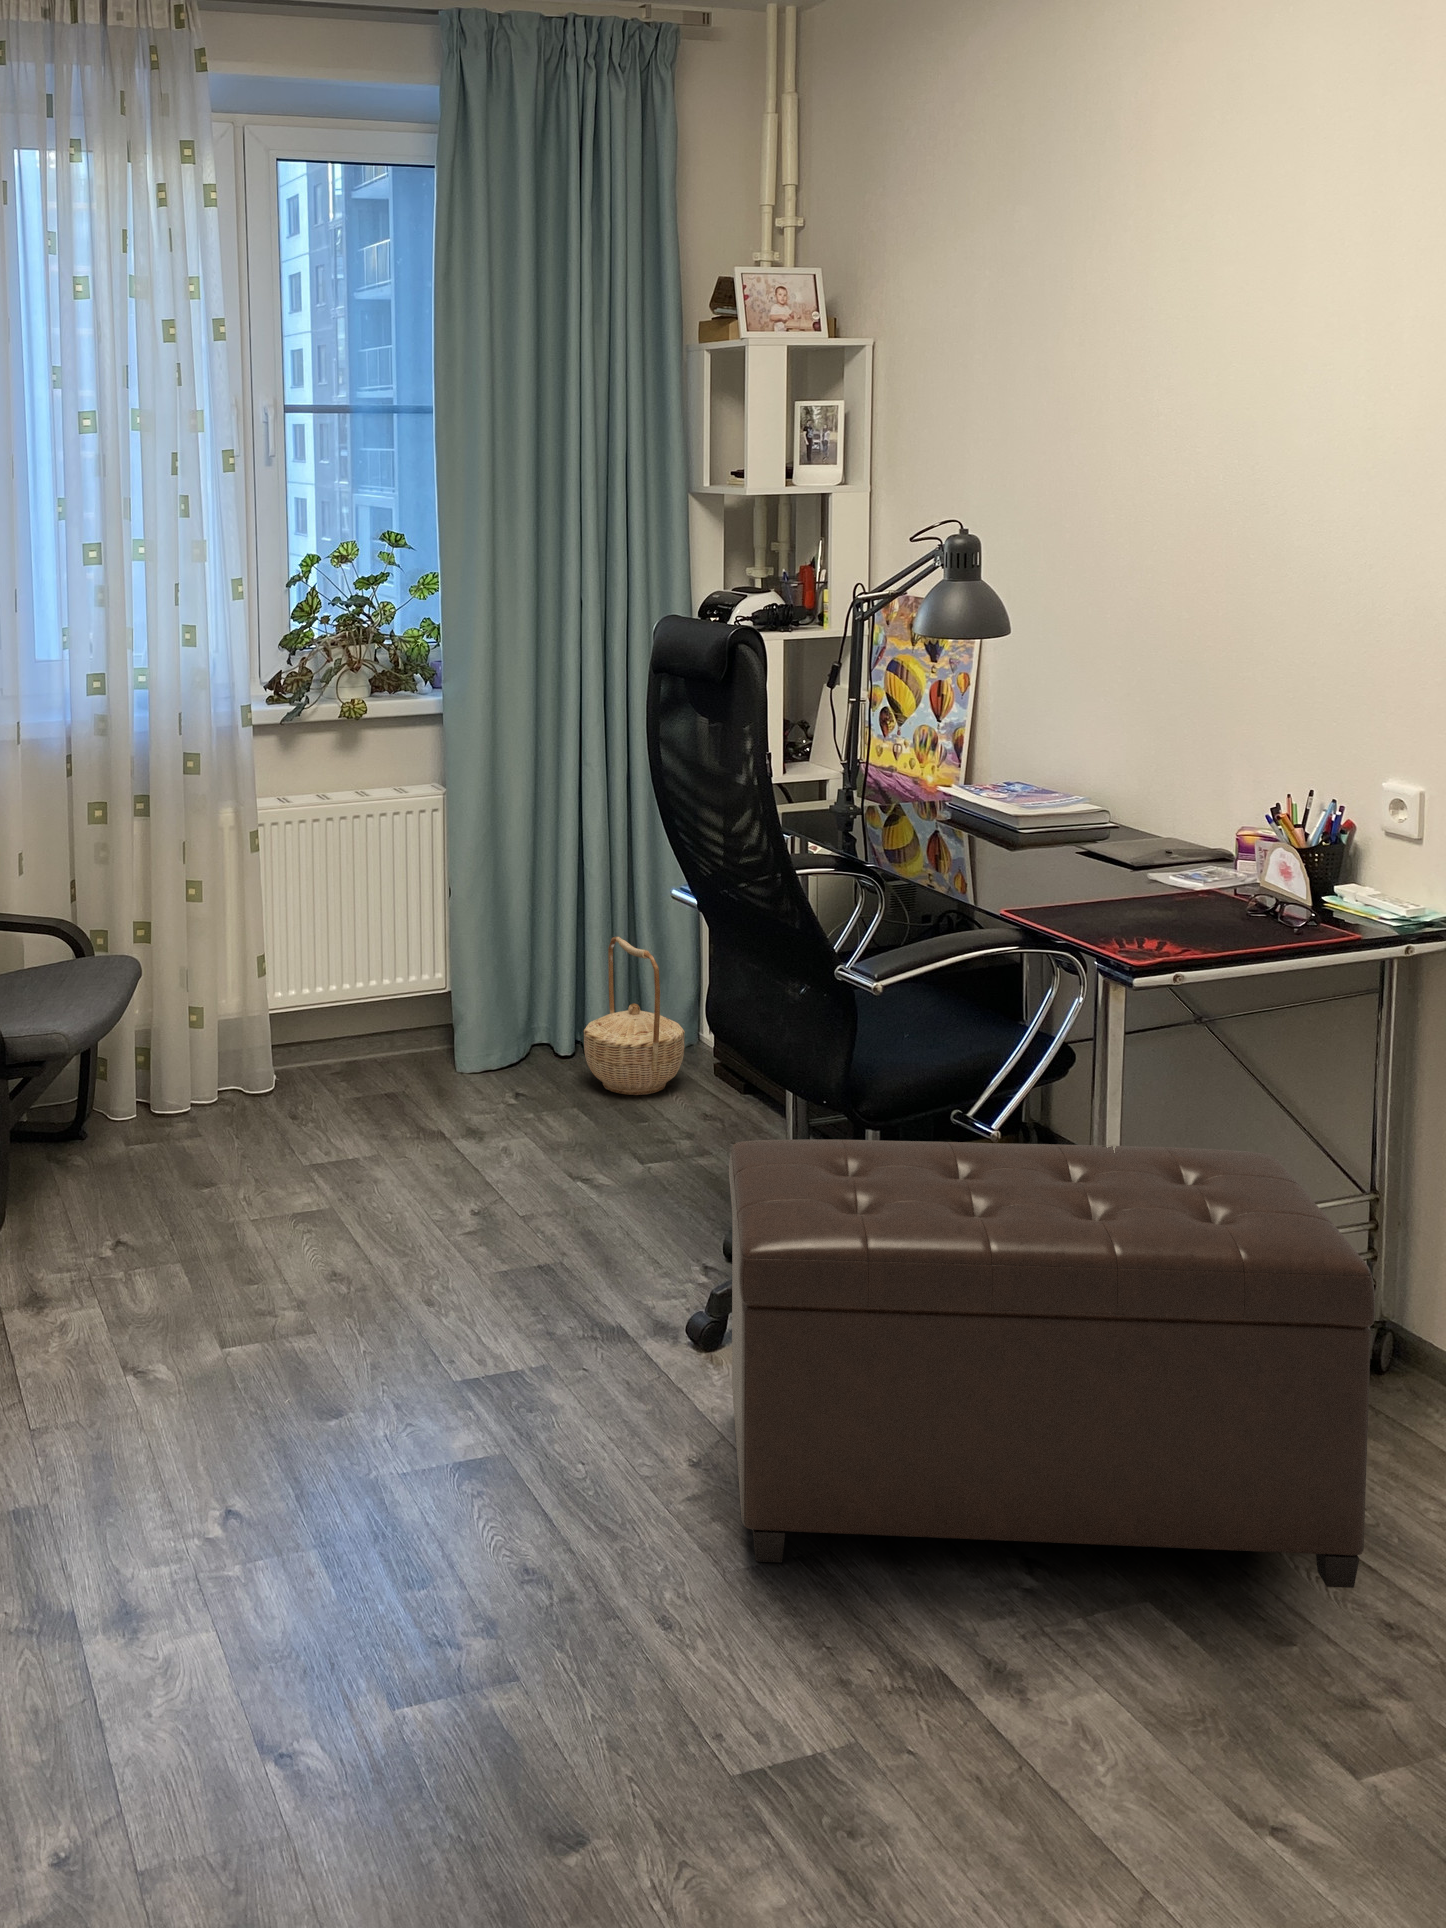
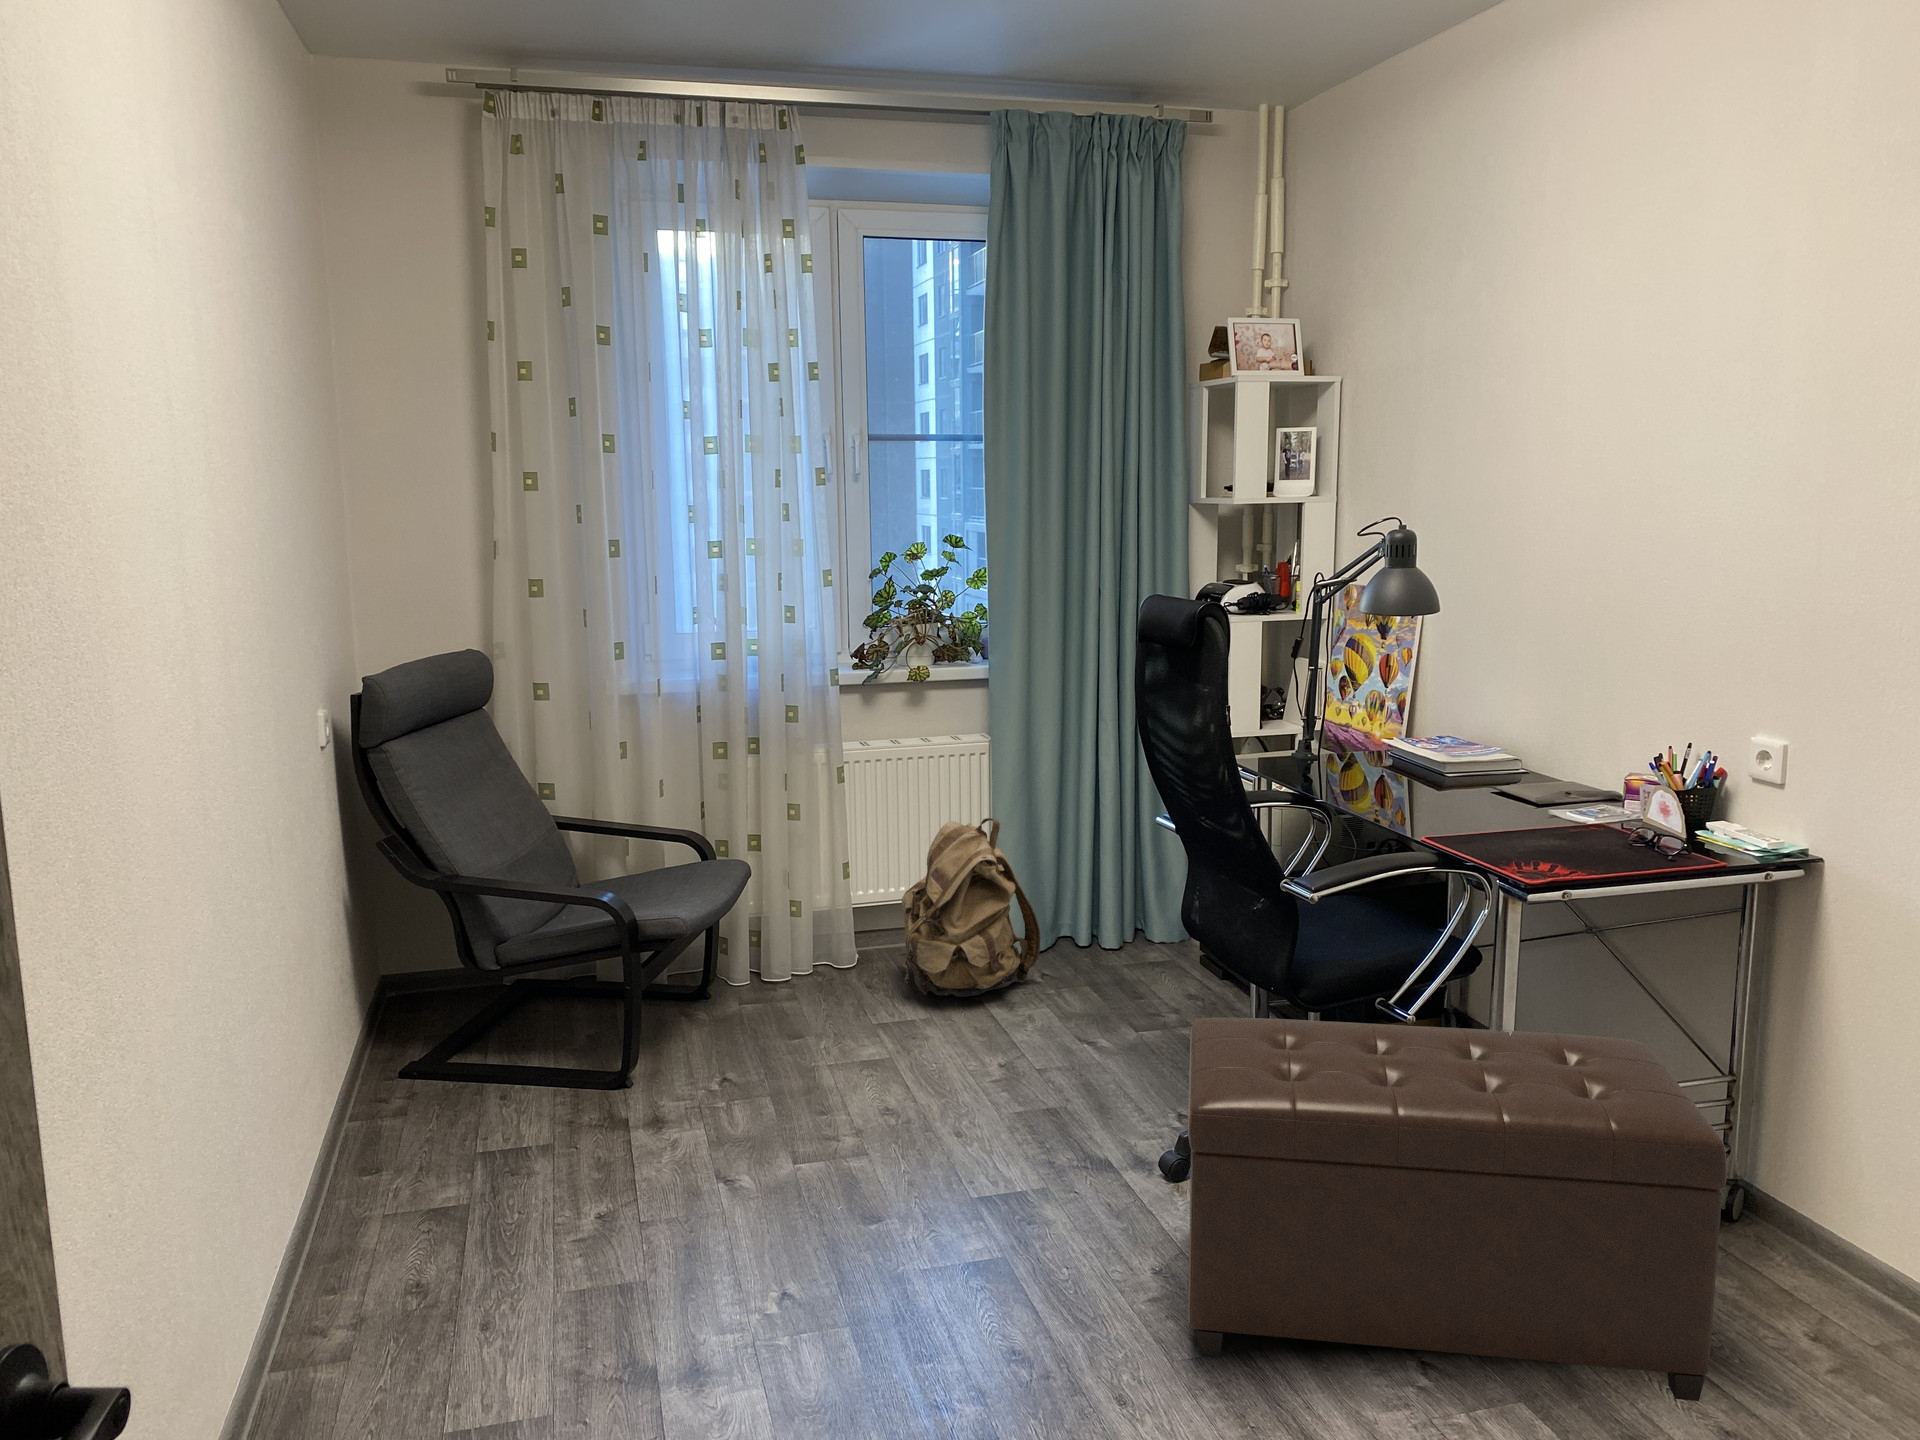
backpack: none [333,895,514,1127] -> present [902,818,1041,997]
basket: present [584,937,685,1095] -> none [1097,854,1177,976]

